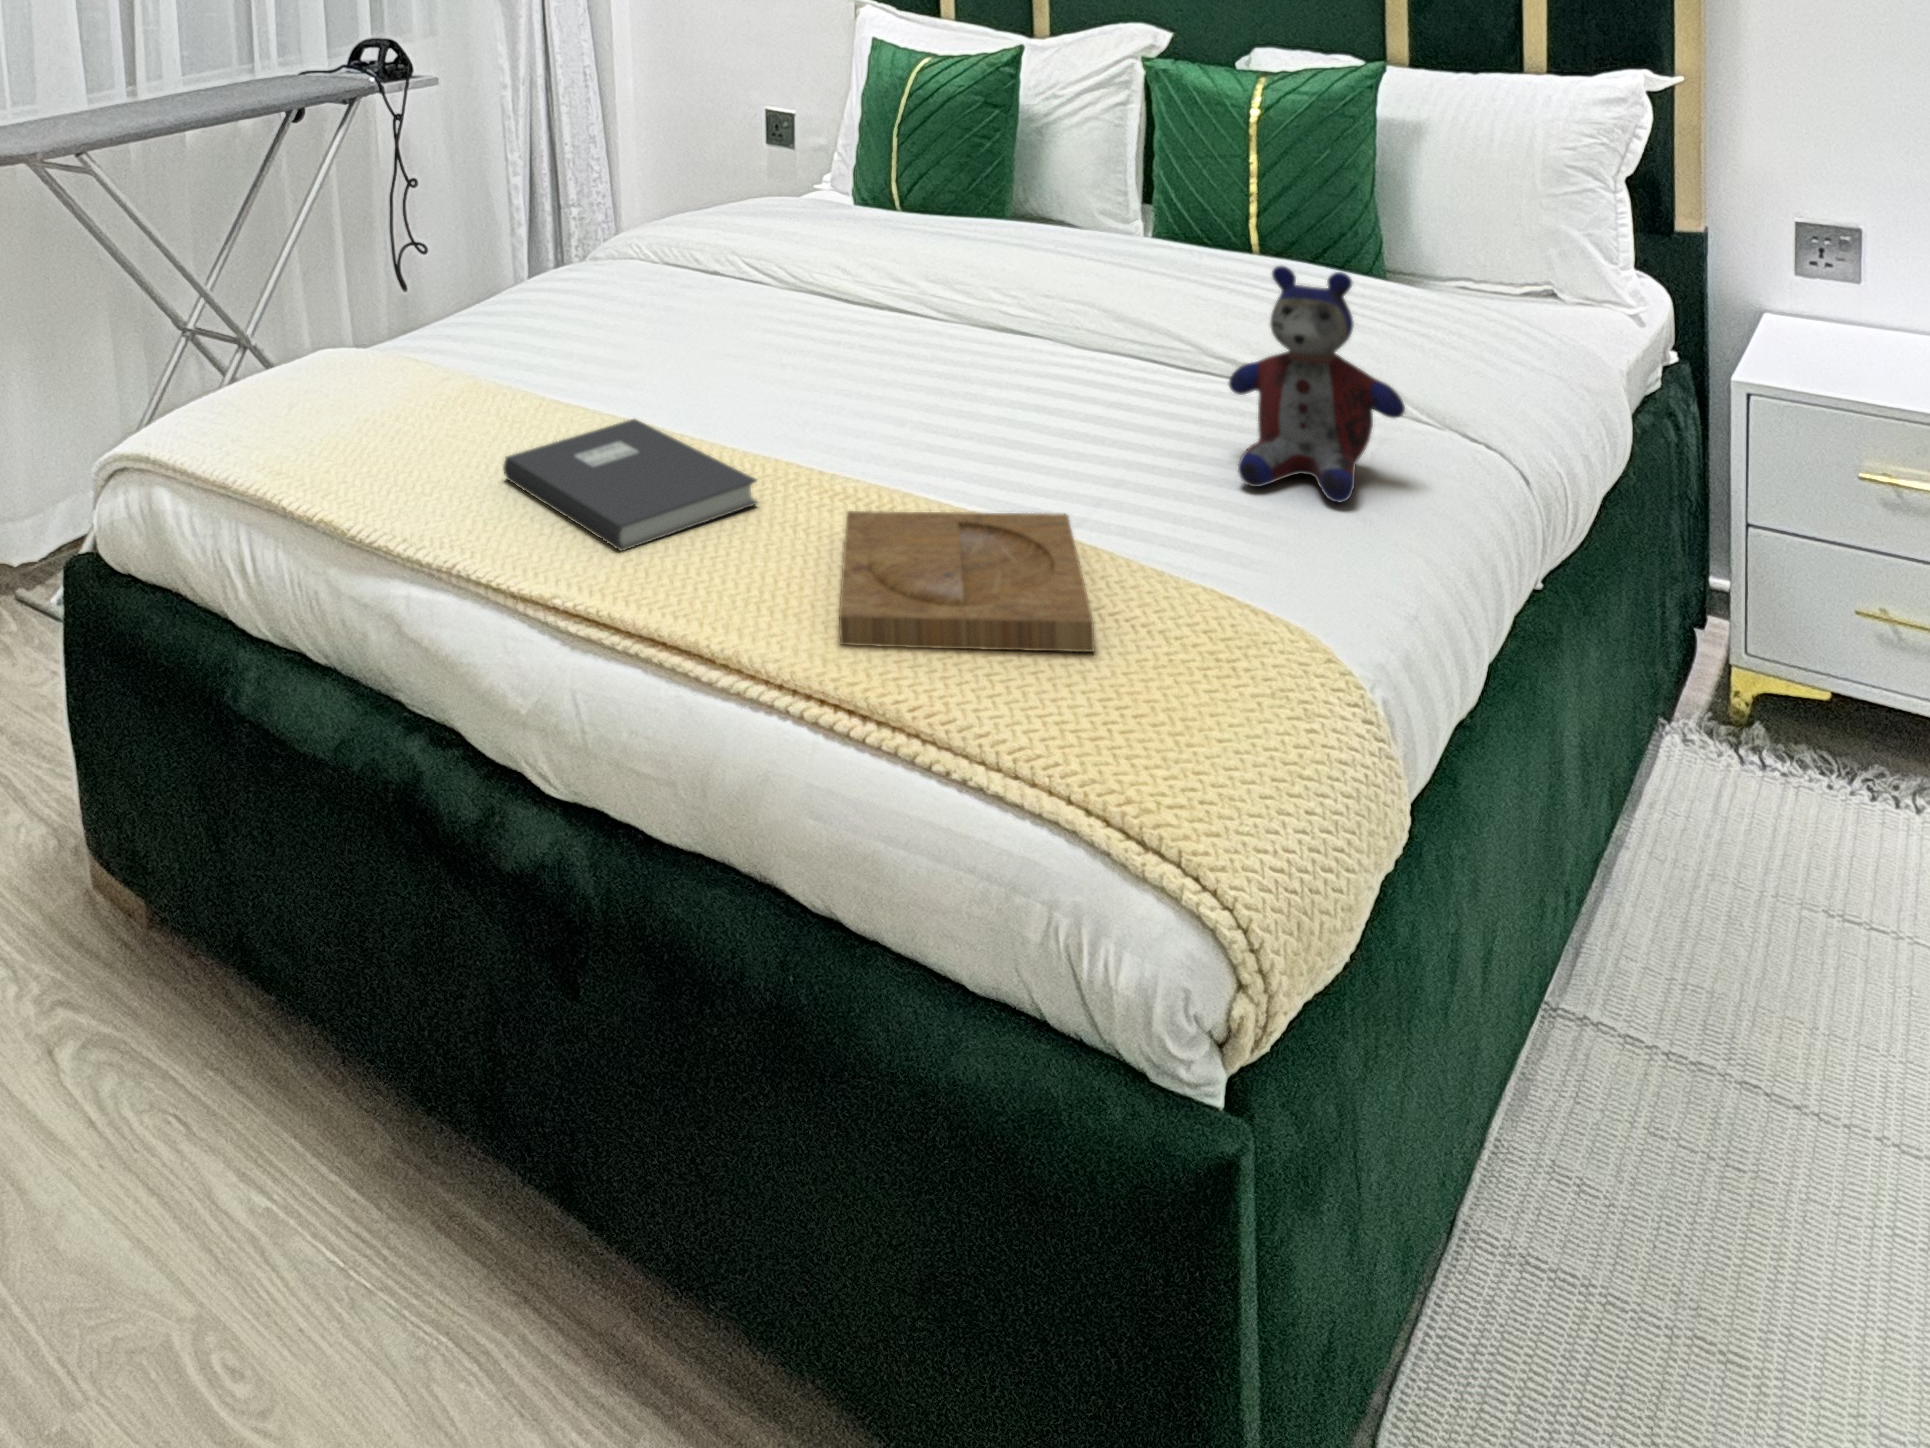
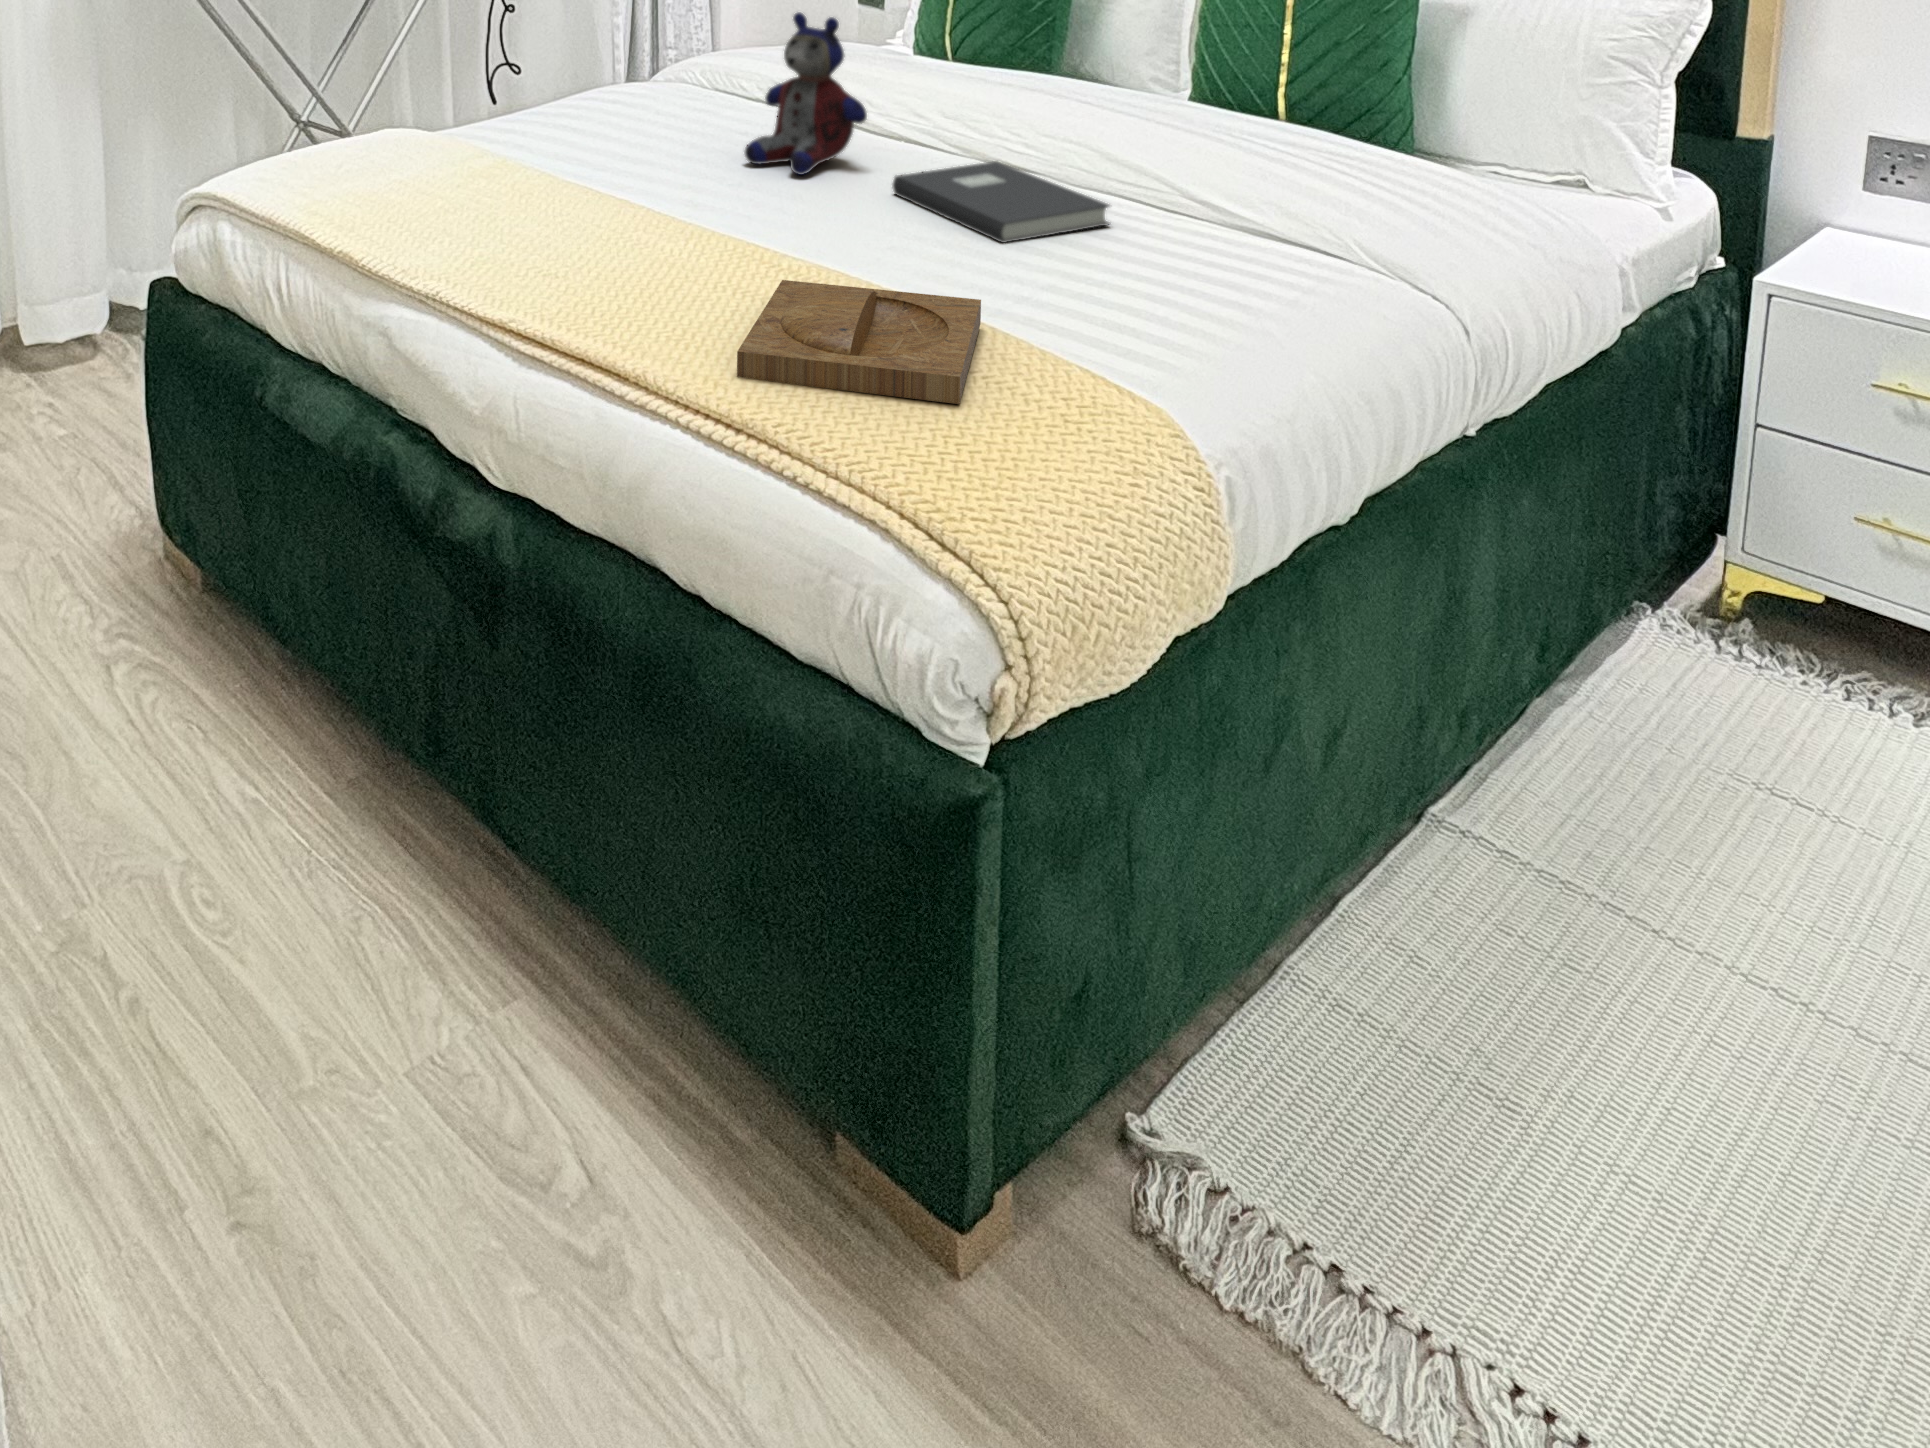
stuffed bear: present [1229,266,1405,503] -> present [745,12,867,175]
book: present [503,419,758,551] -> present [892,161,1110,243]

